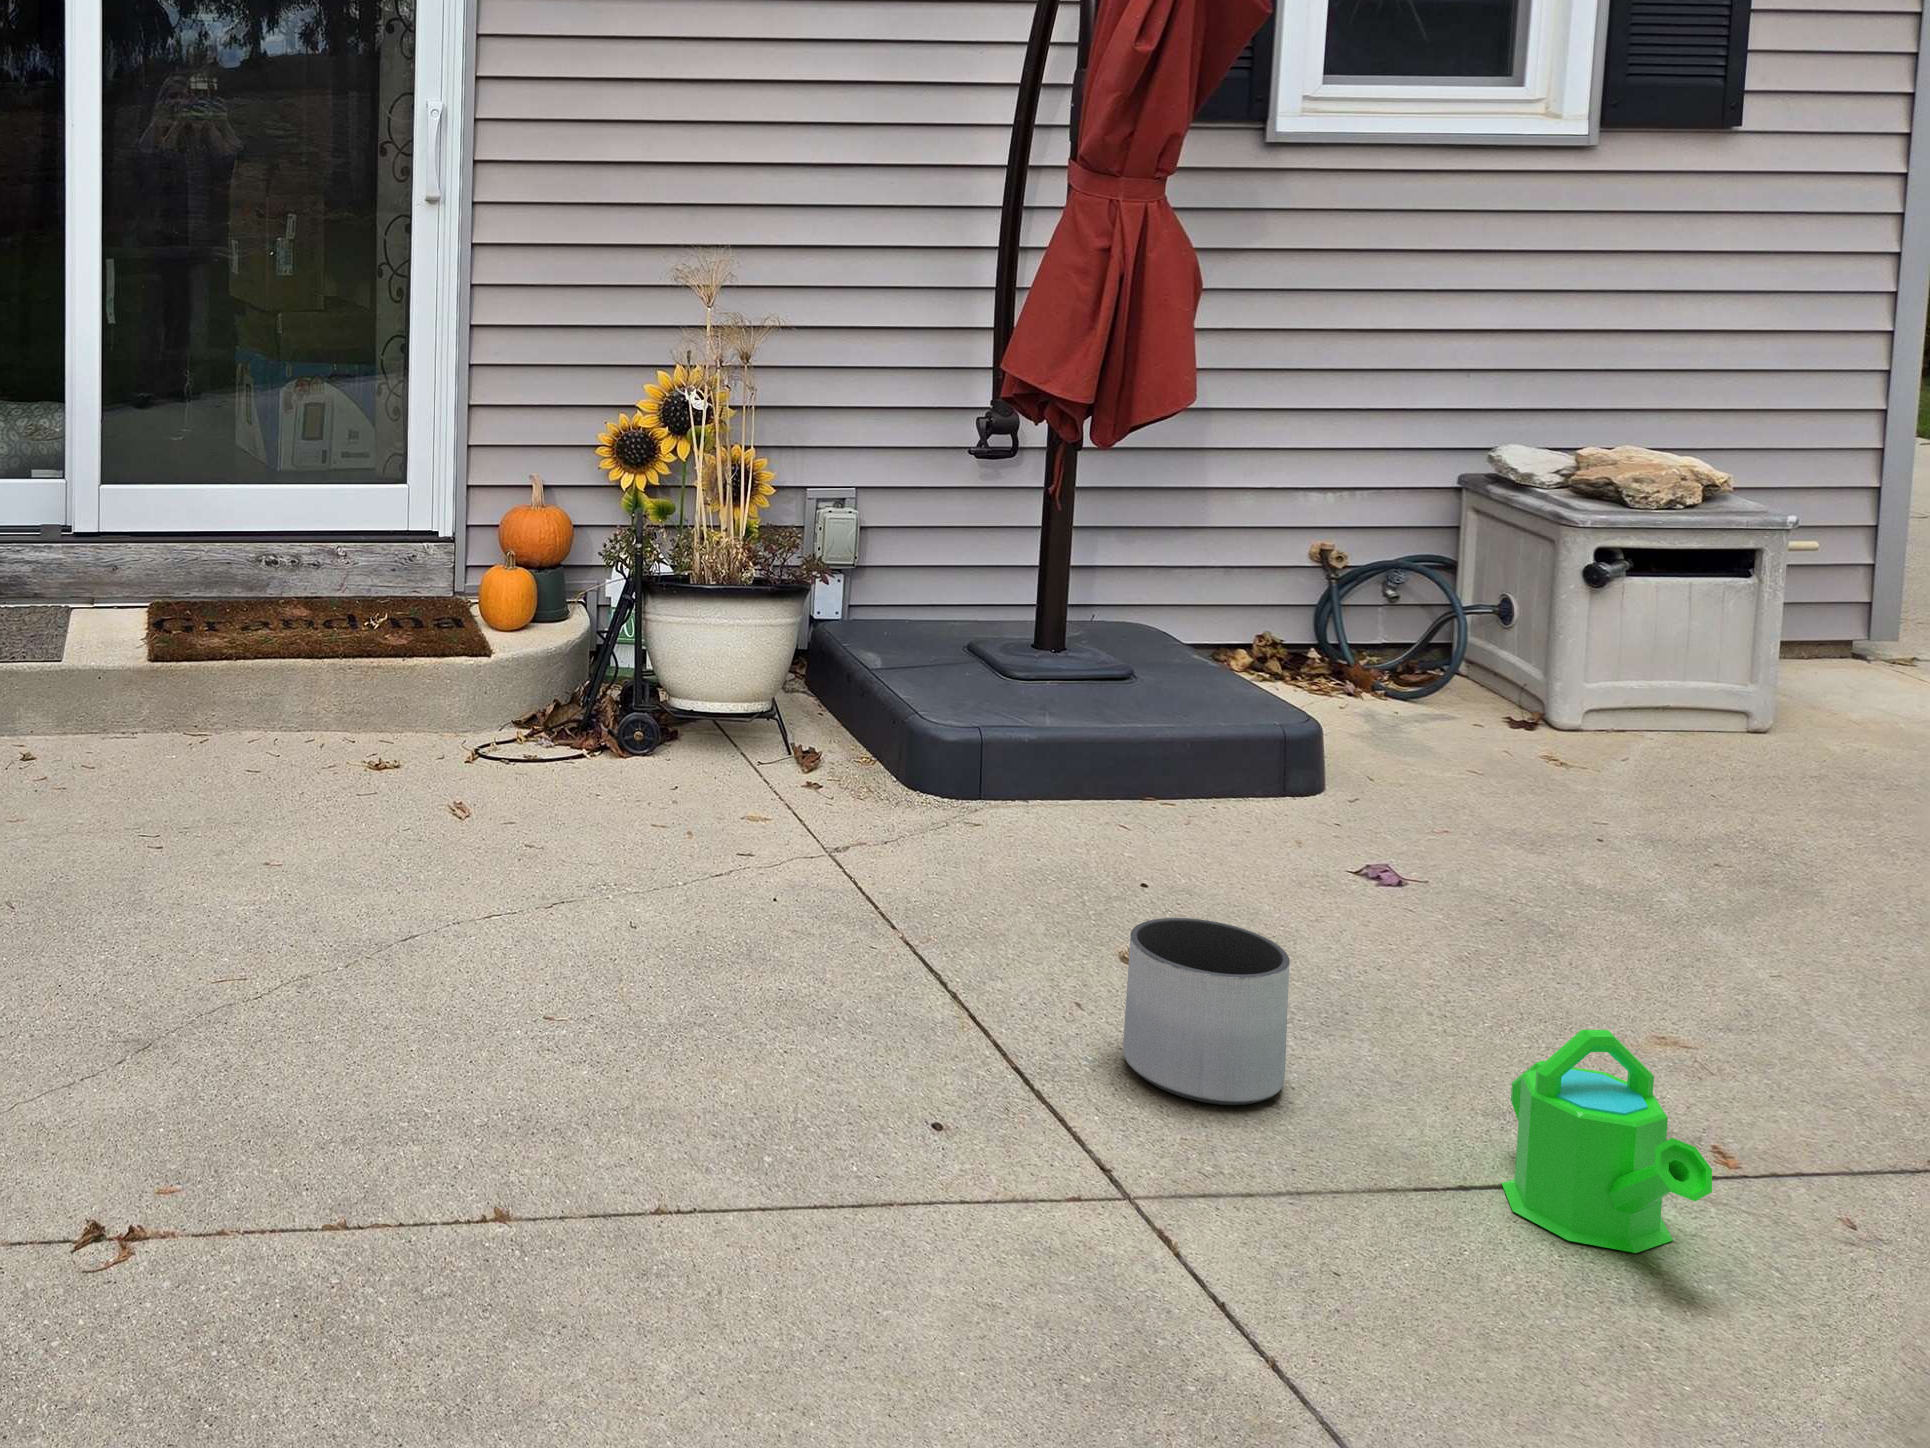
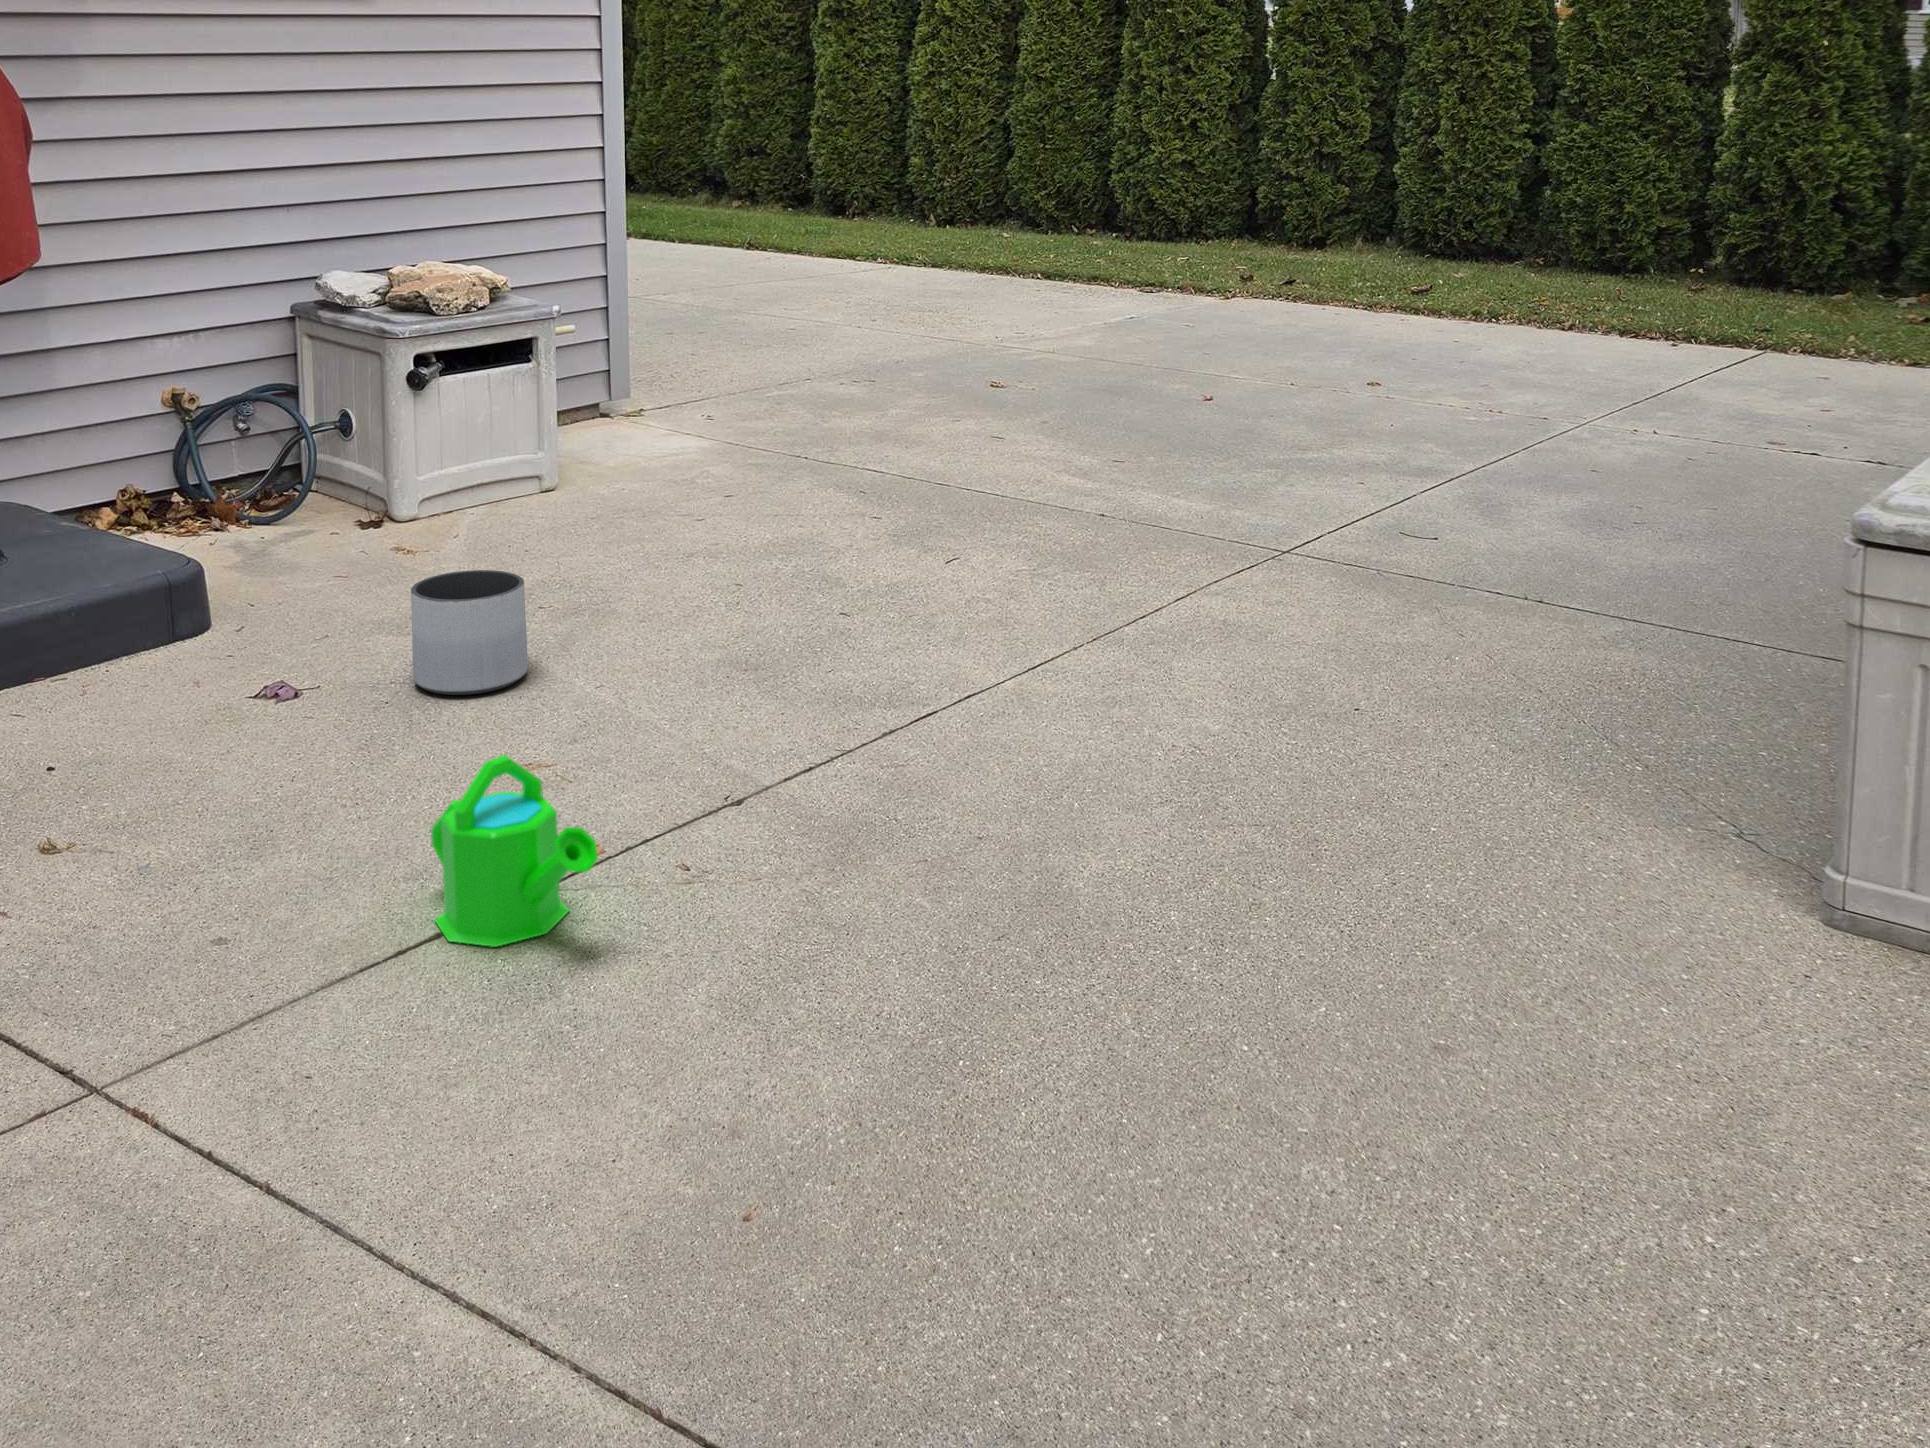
planter: present [1123,918,1290,1105] -> present [411,570,528,695]

